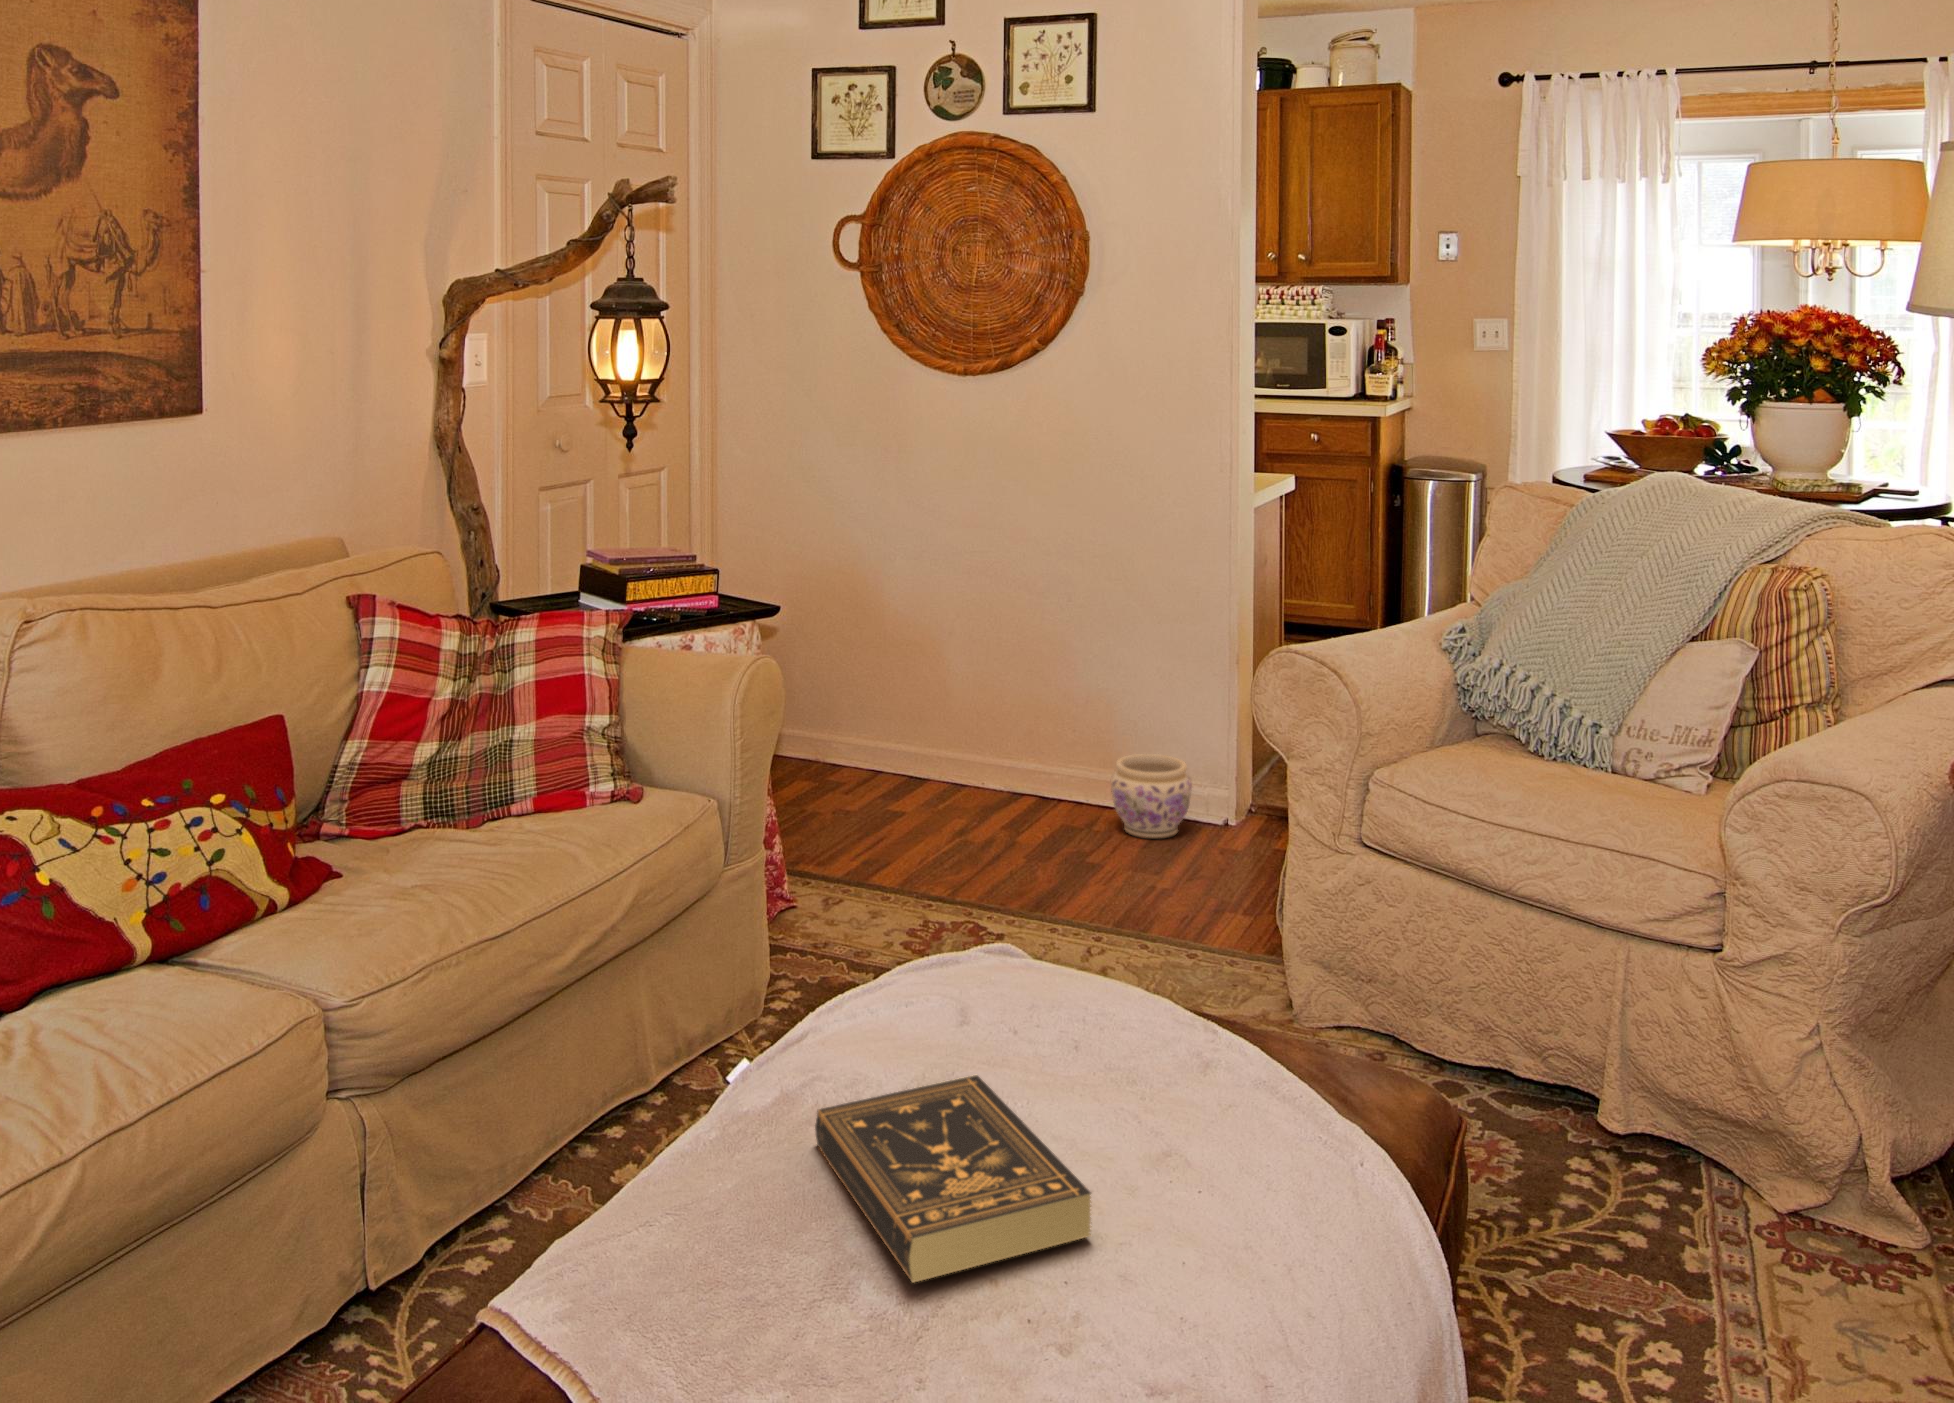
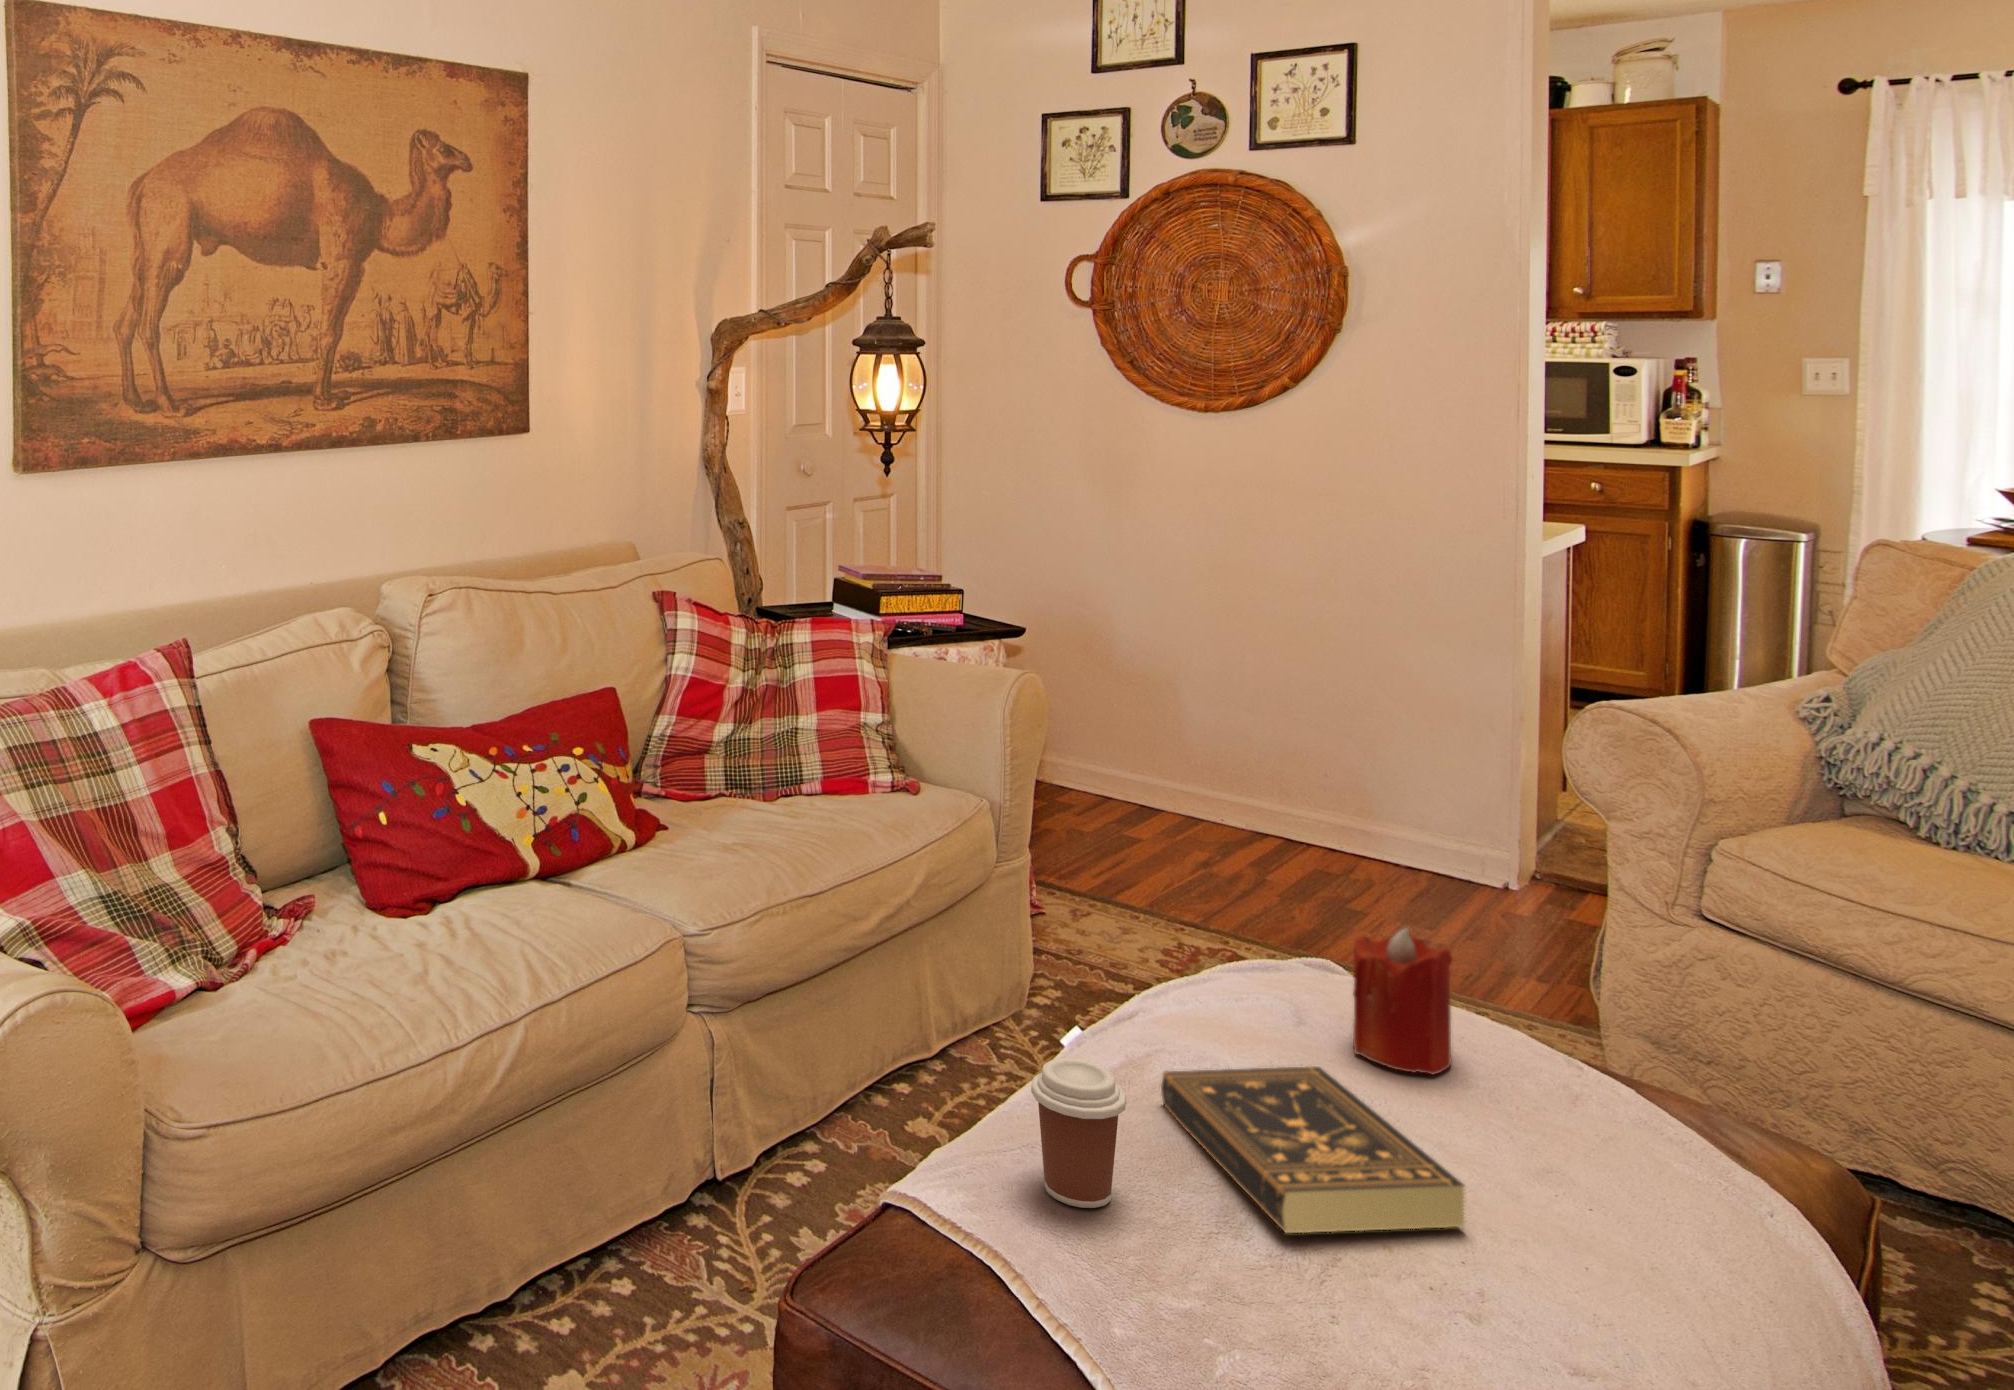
planter: present [1111,754,1192,839] -> none [1370,807,1467,897]
candle: none [1018,913,1109,1064] -> present [1353,928,1453,1074]
coffee cup: none [651,1121,755,1295] -> present [1031,1058,1126,1208]

